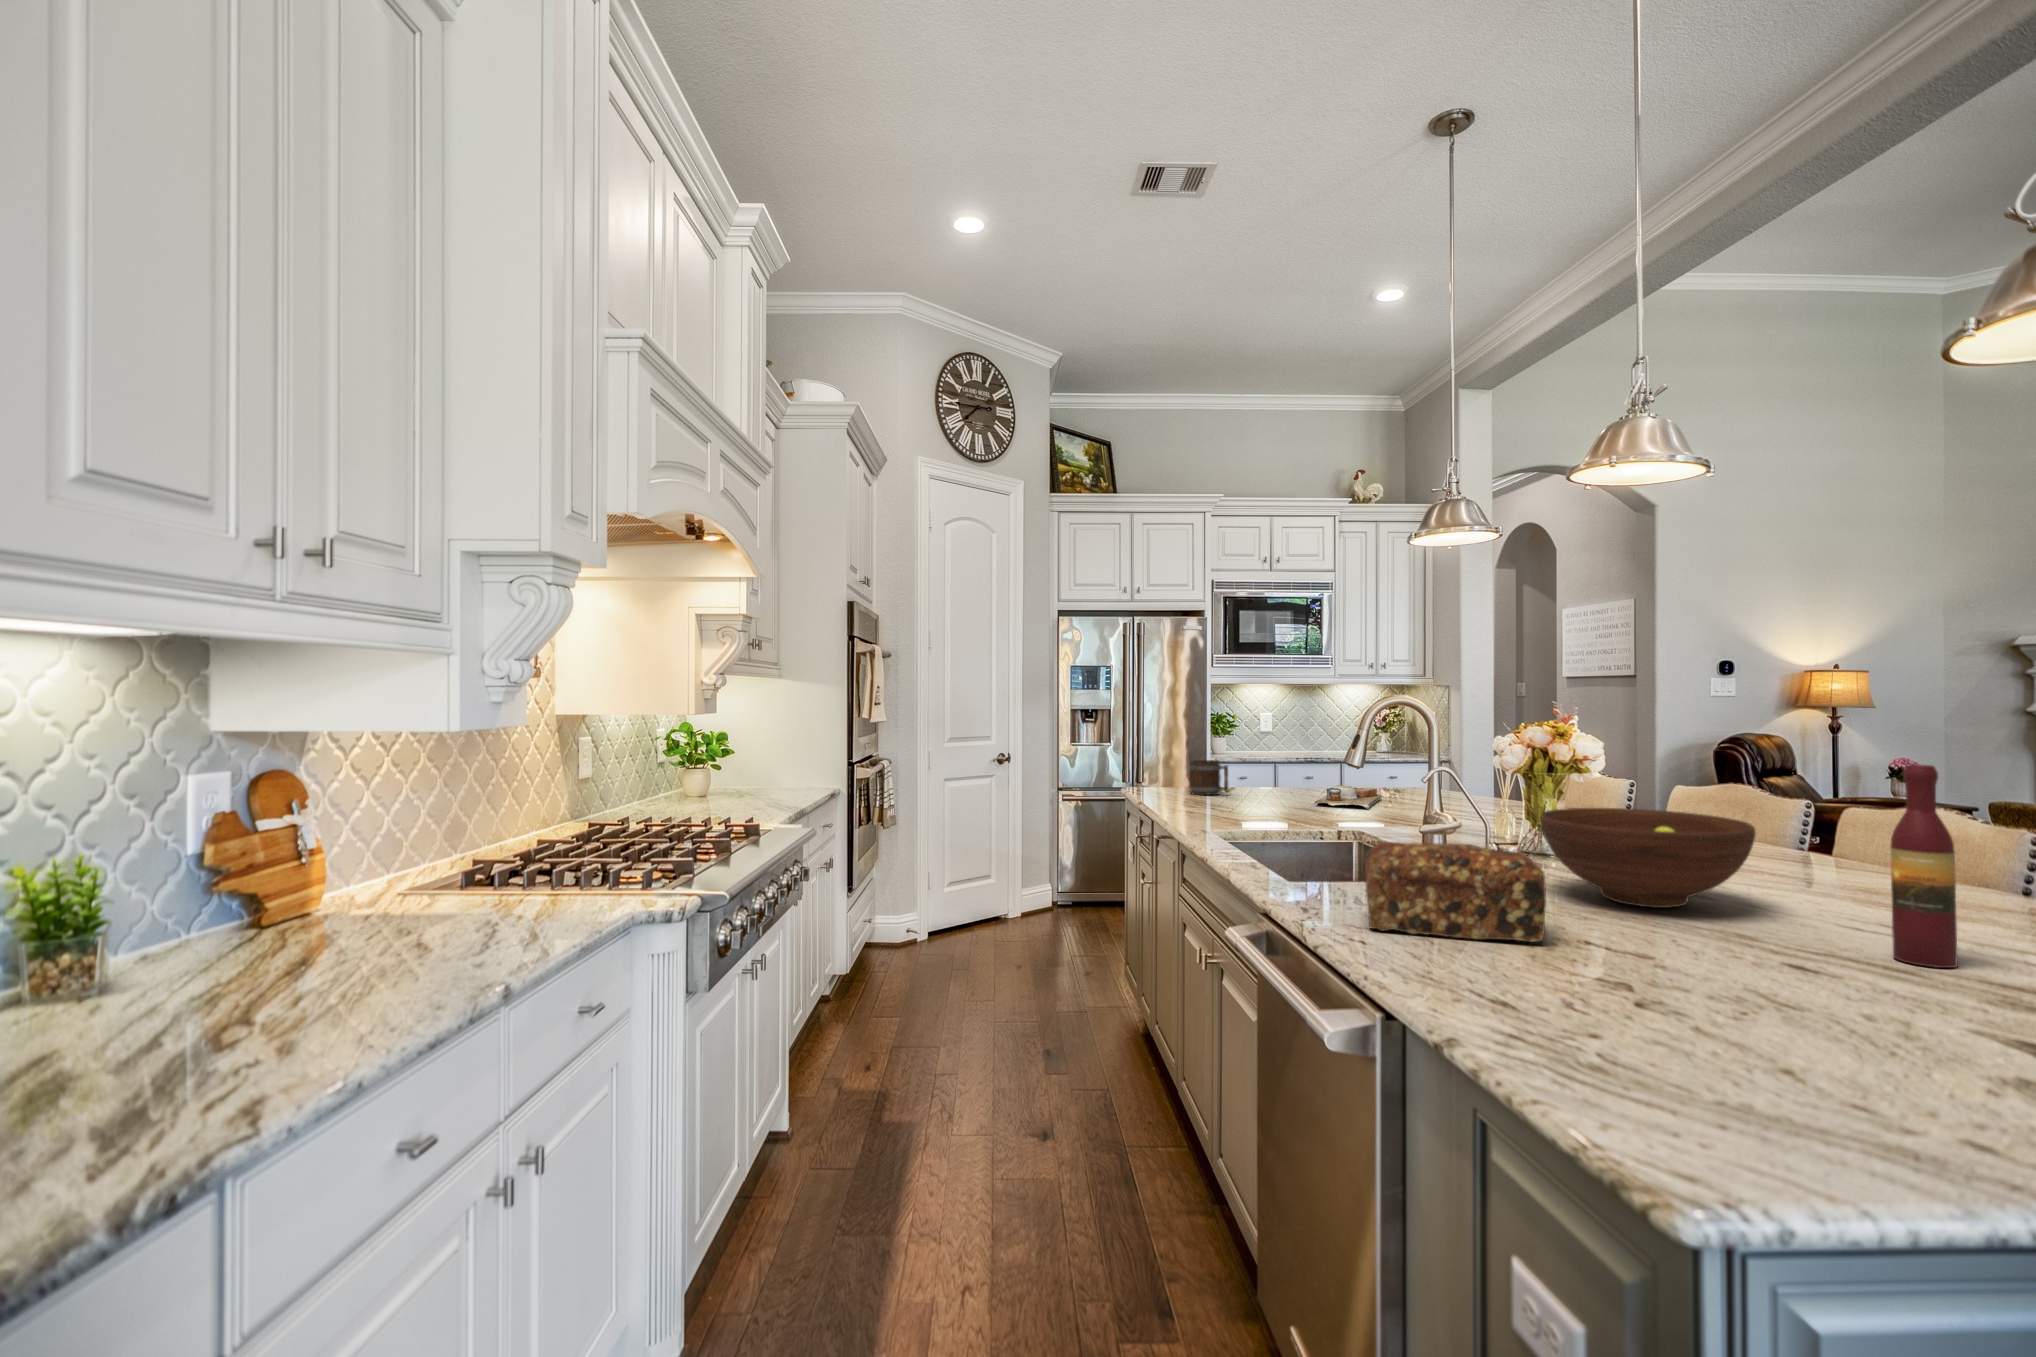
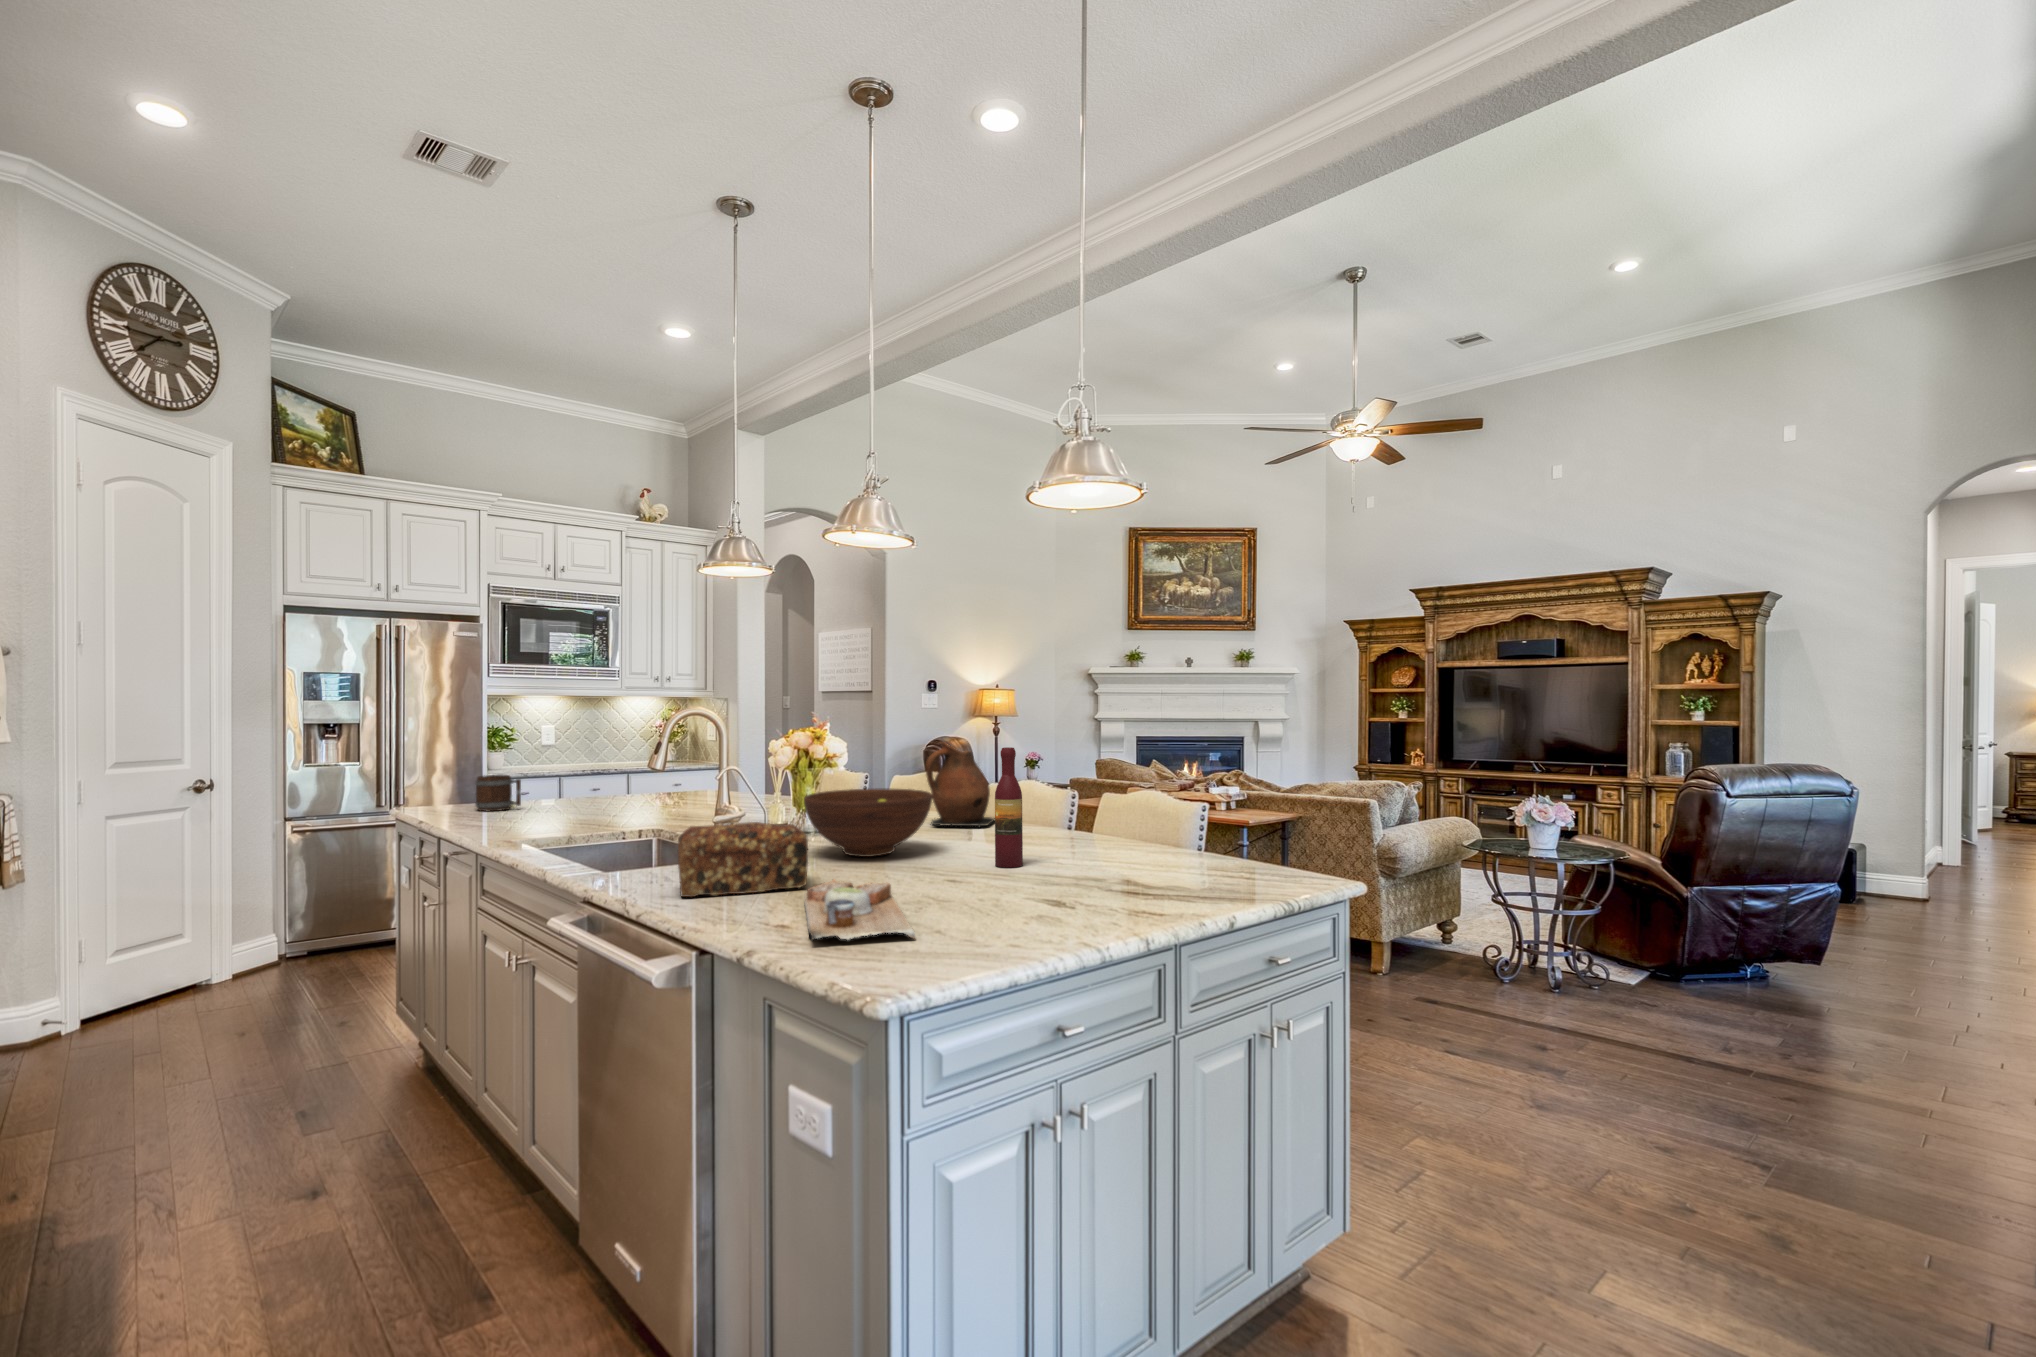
ceramic pitcher: none [1736,748,1876,882] -> present [926,742,994,827]
cutting board: present [1315,785,1381,809] -> present [804,879,915,940]

